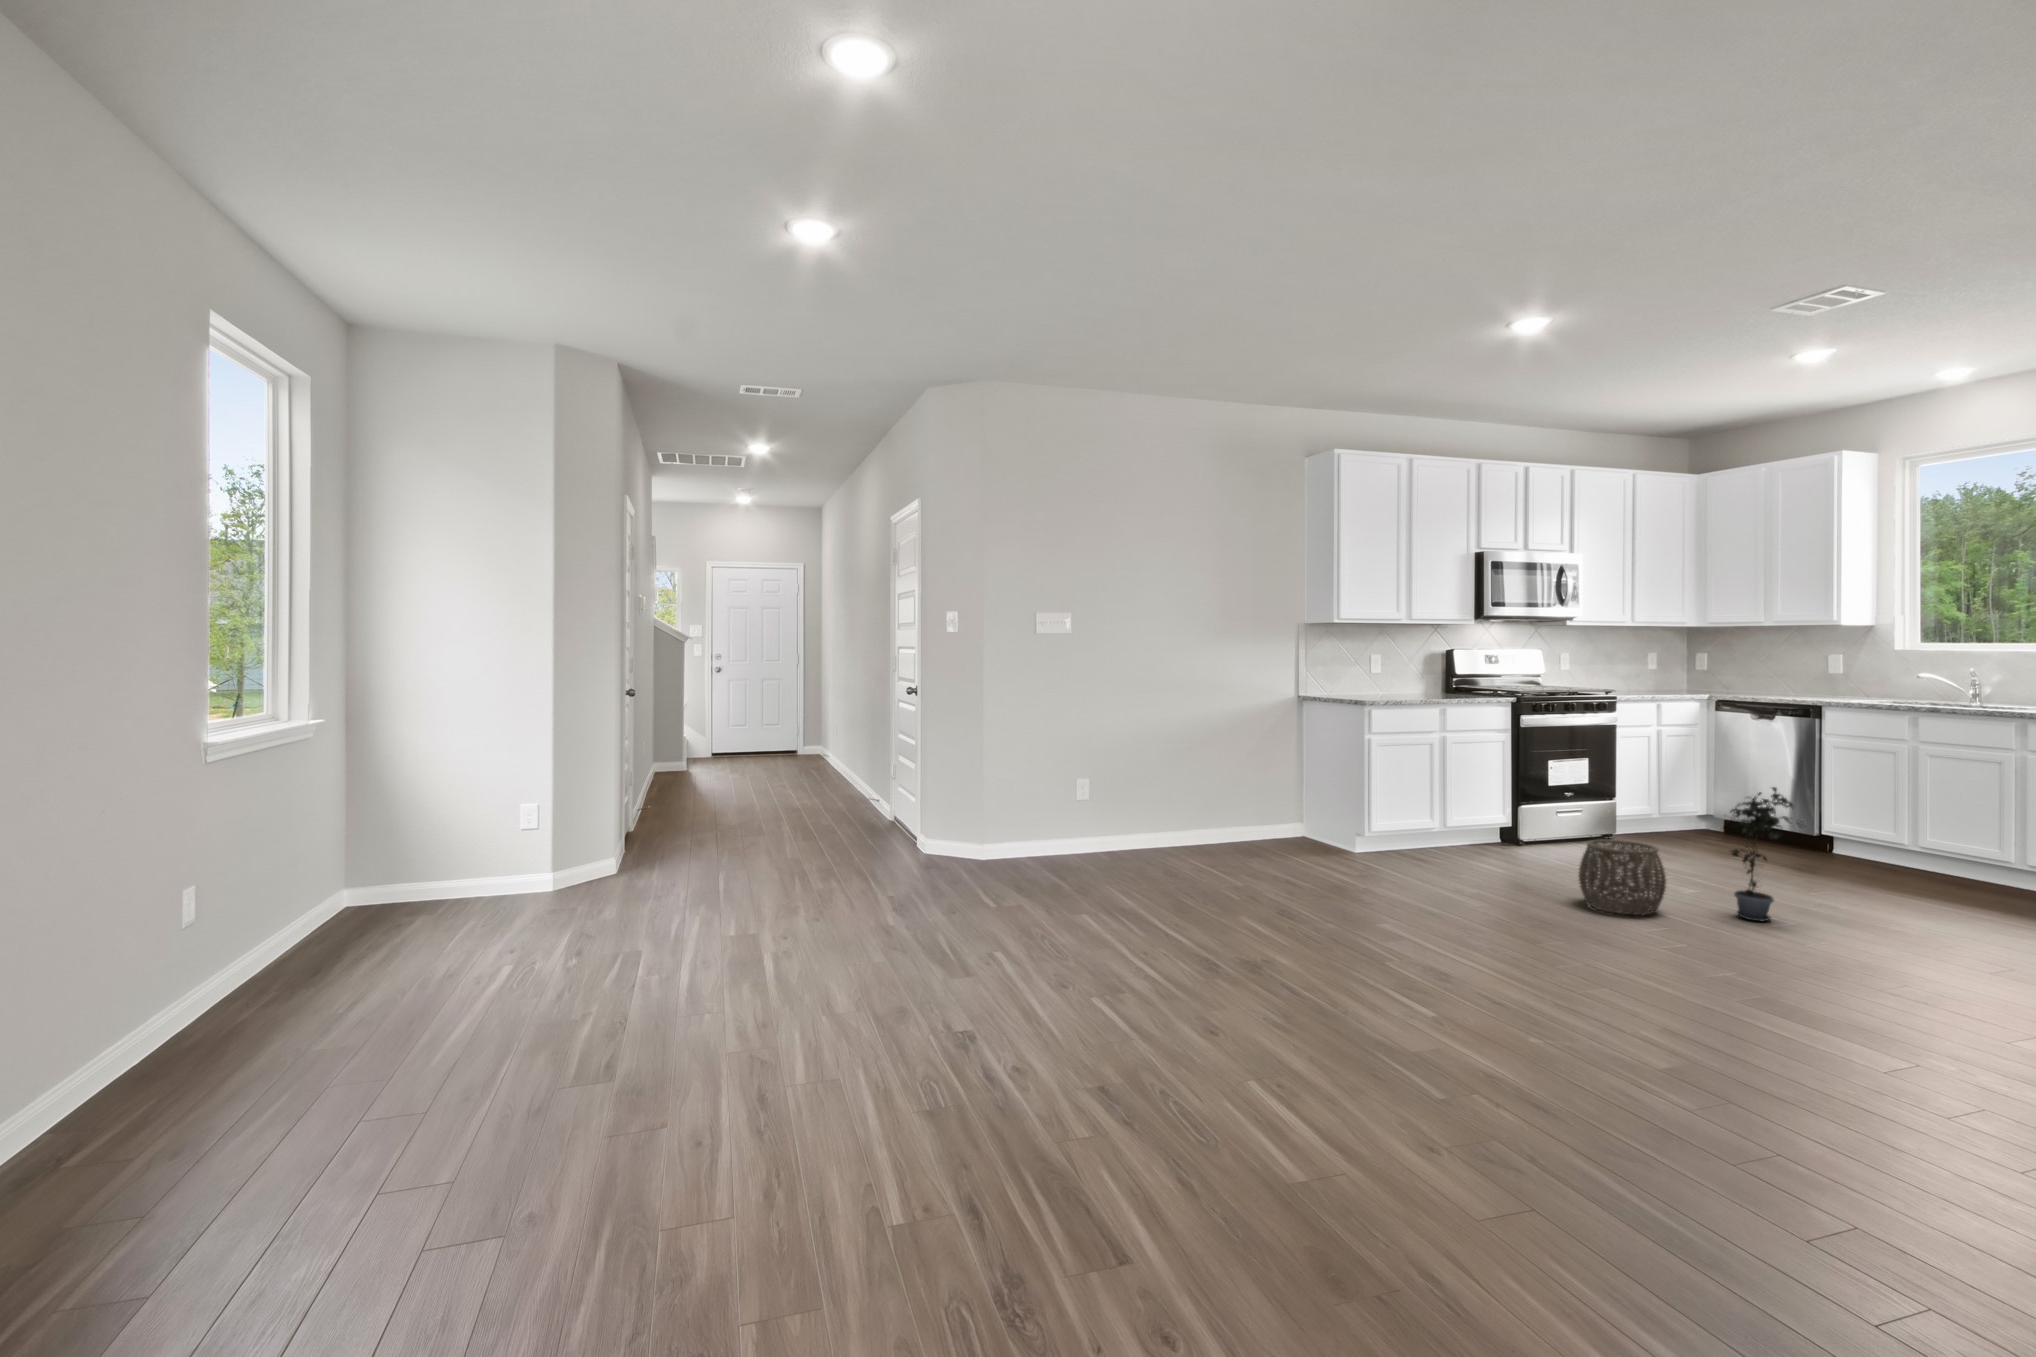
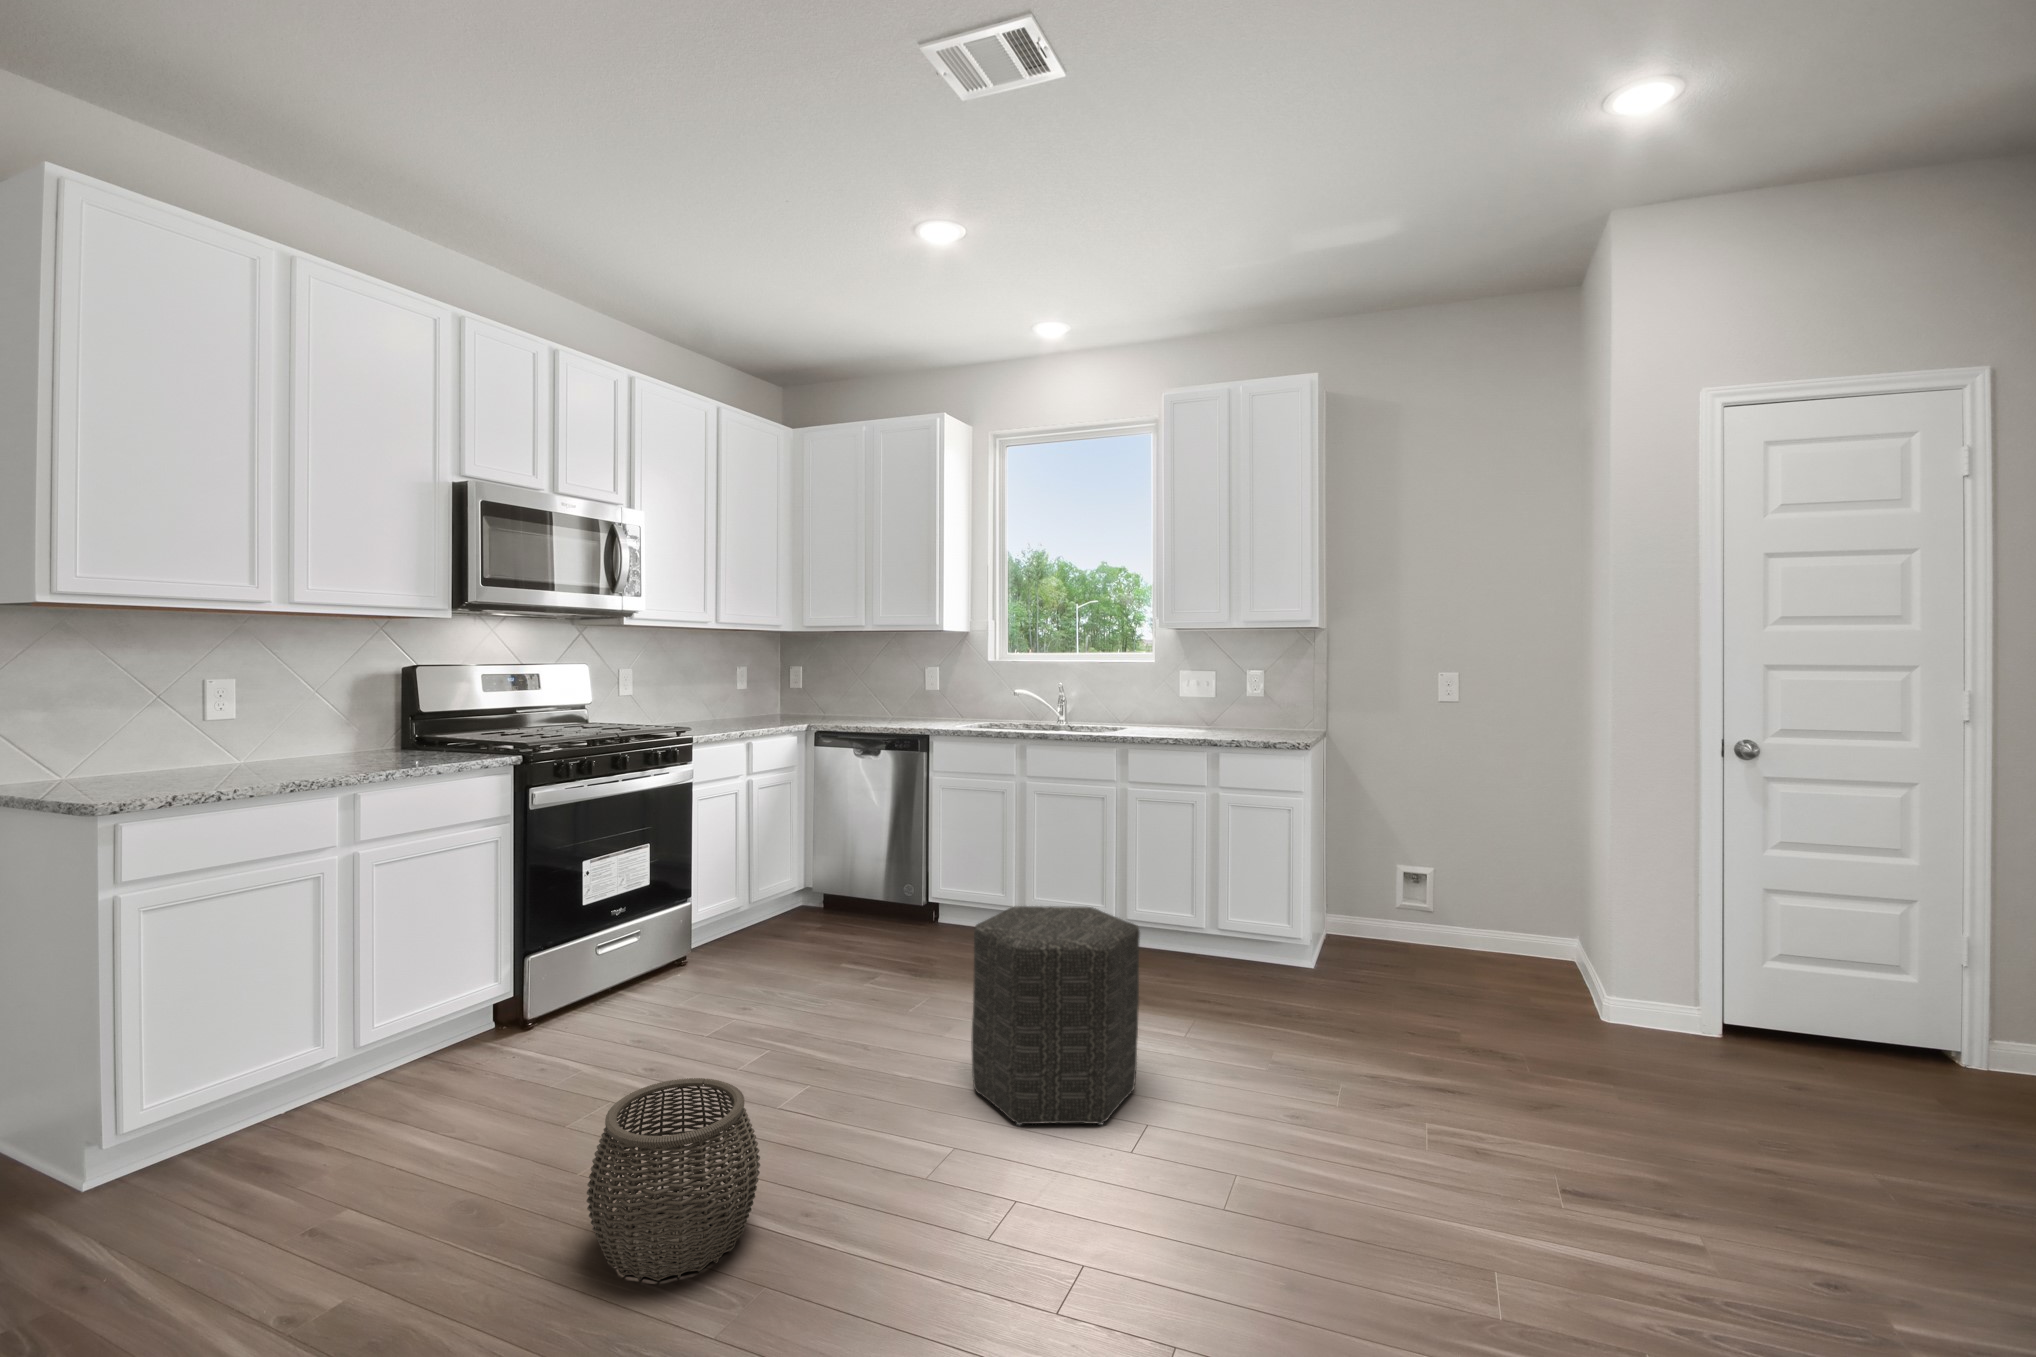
potted plant: present [1730,787,1794,921] -> none [845,931,955,1187]
ottoman: none [1822,803,1973,935] -> present [971,906,1140,1125]

